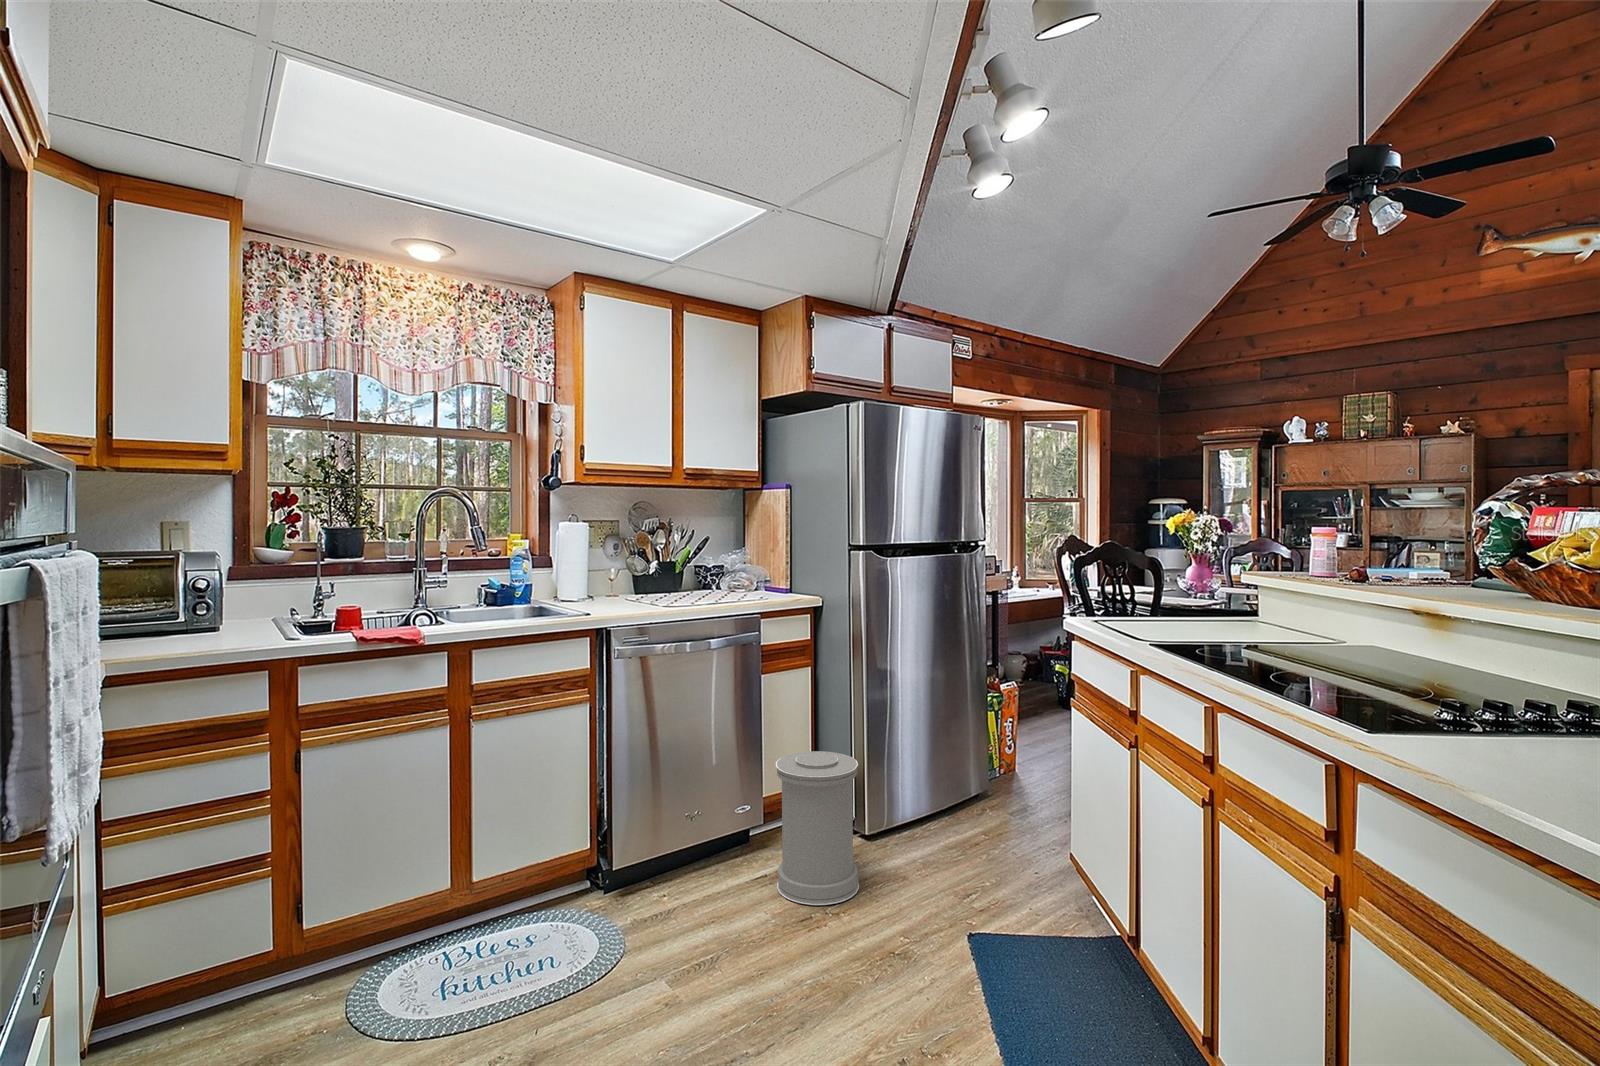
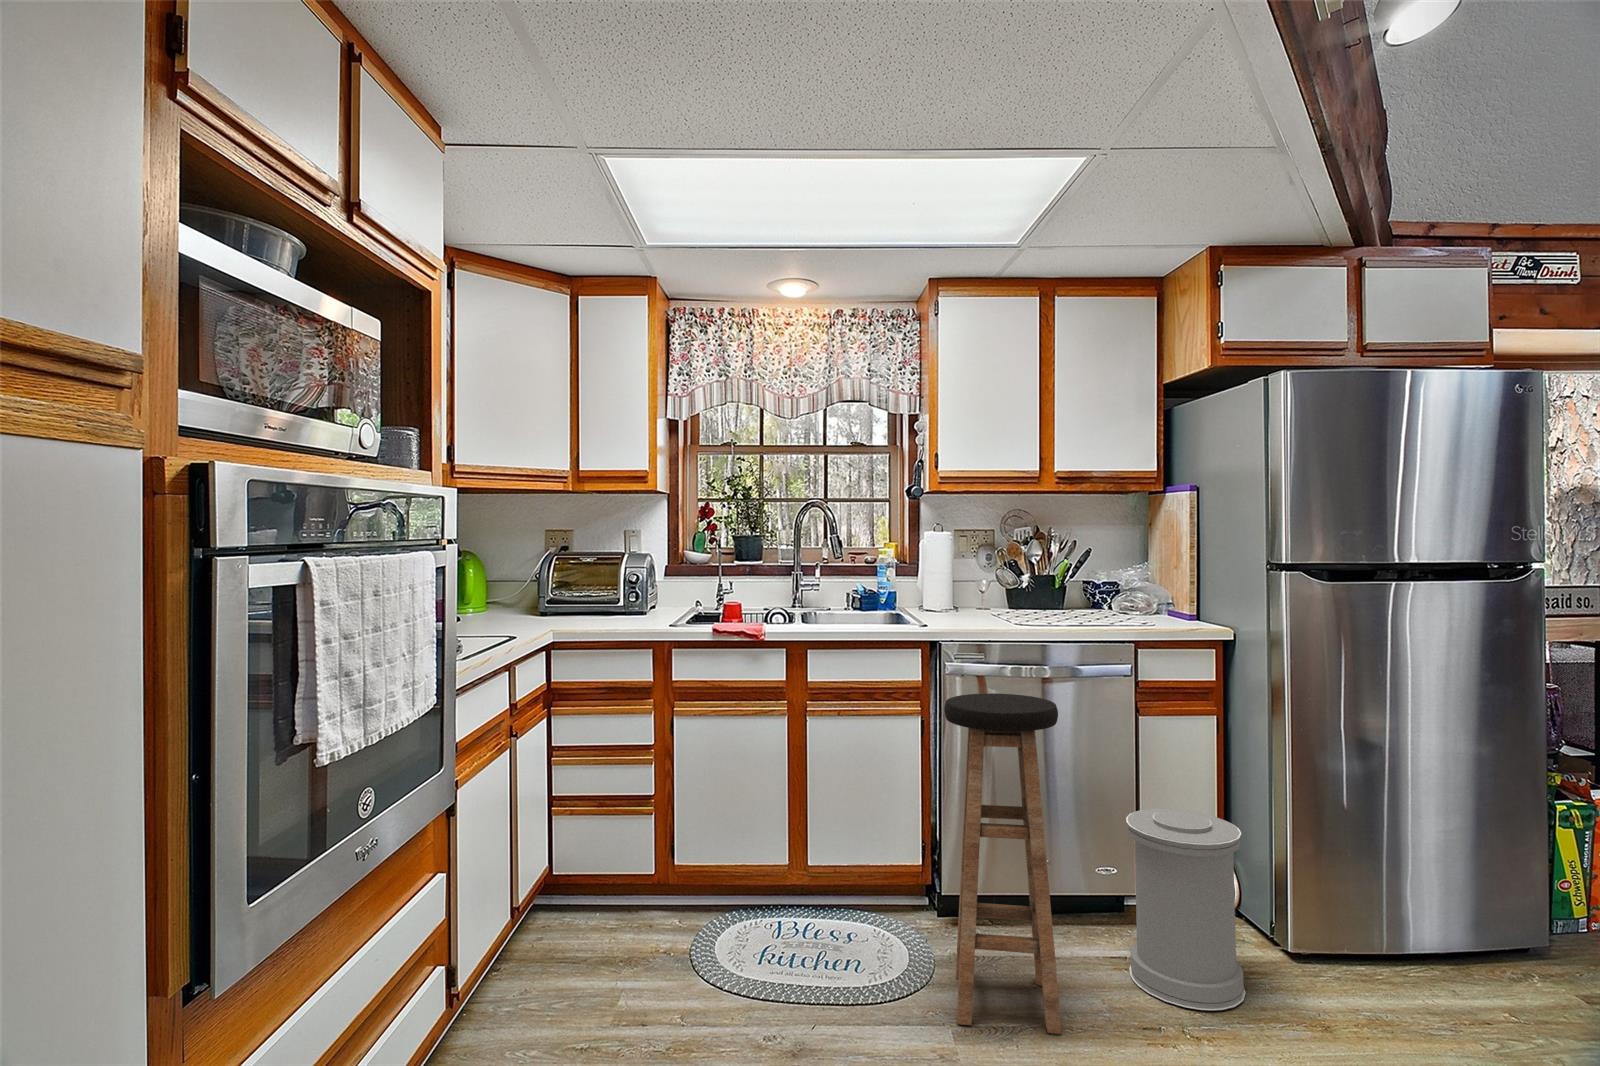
bar stool: none [646,675,755,981] -> present [944,693,1062,1034]

